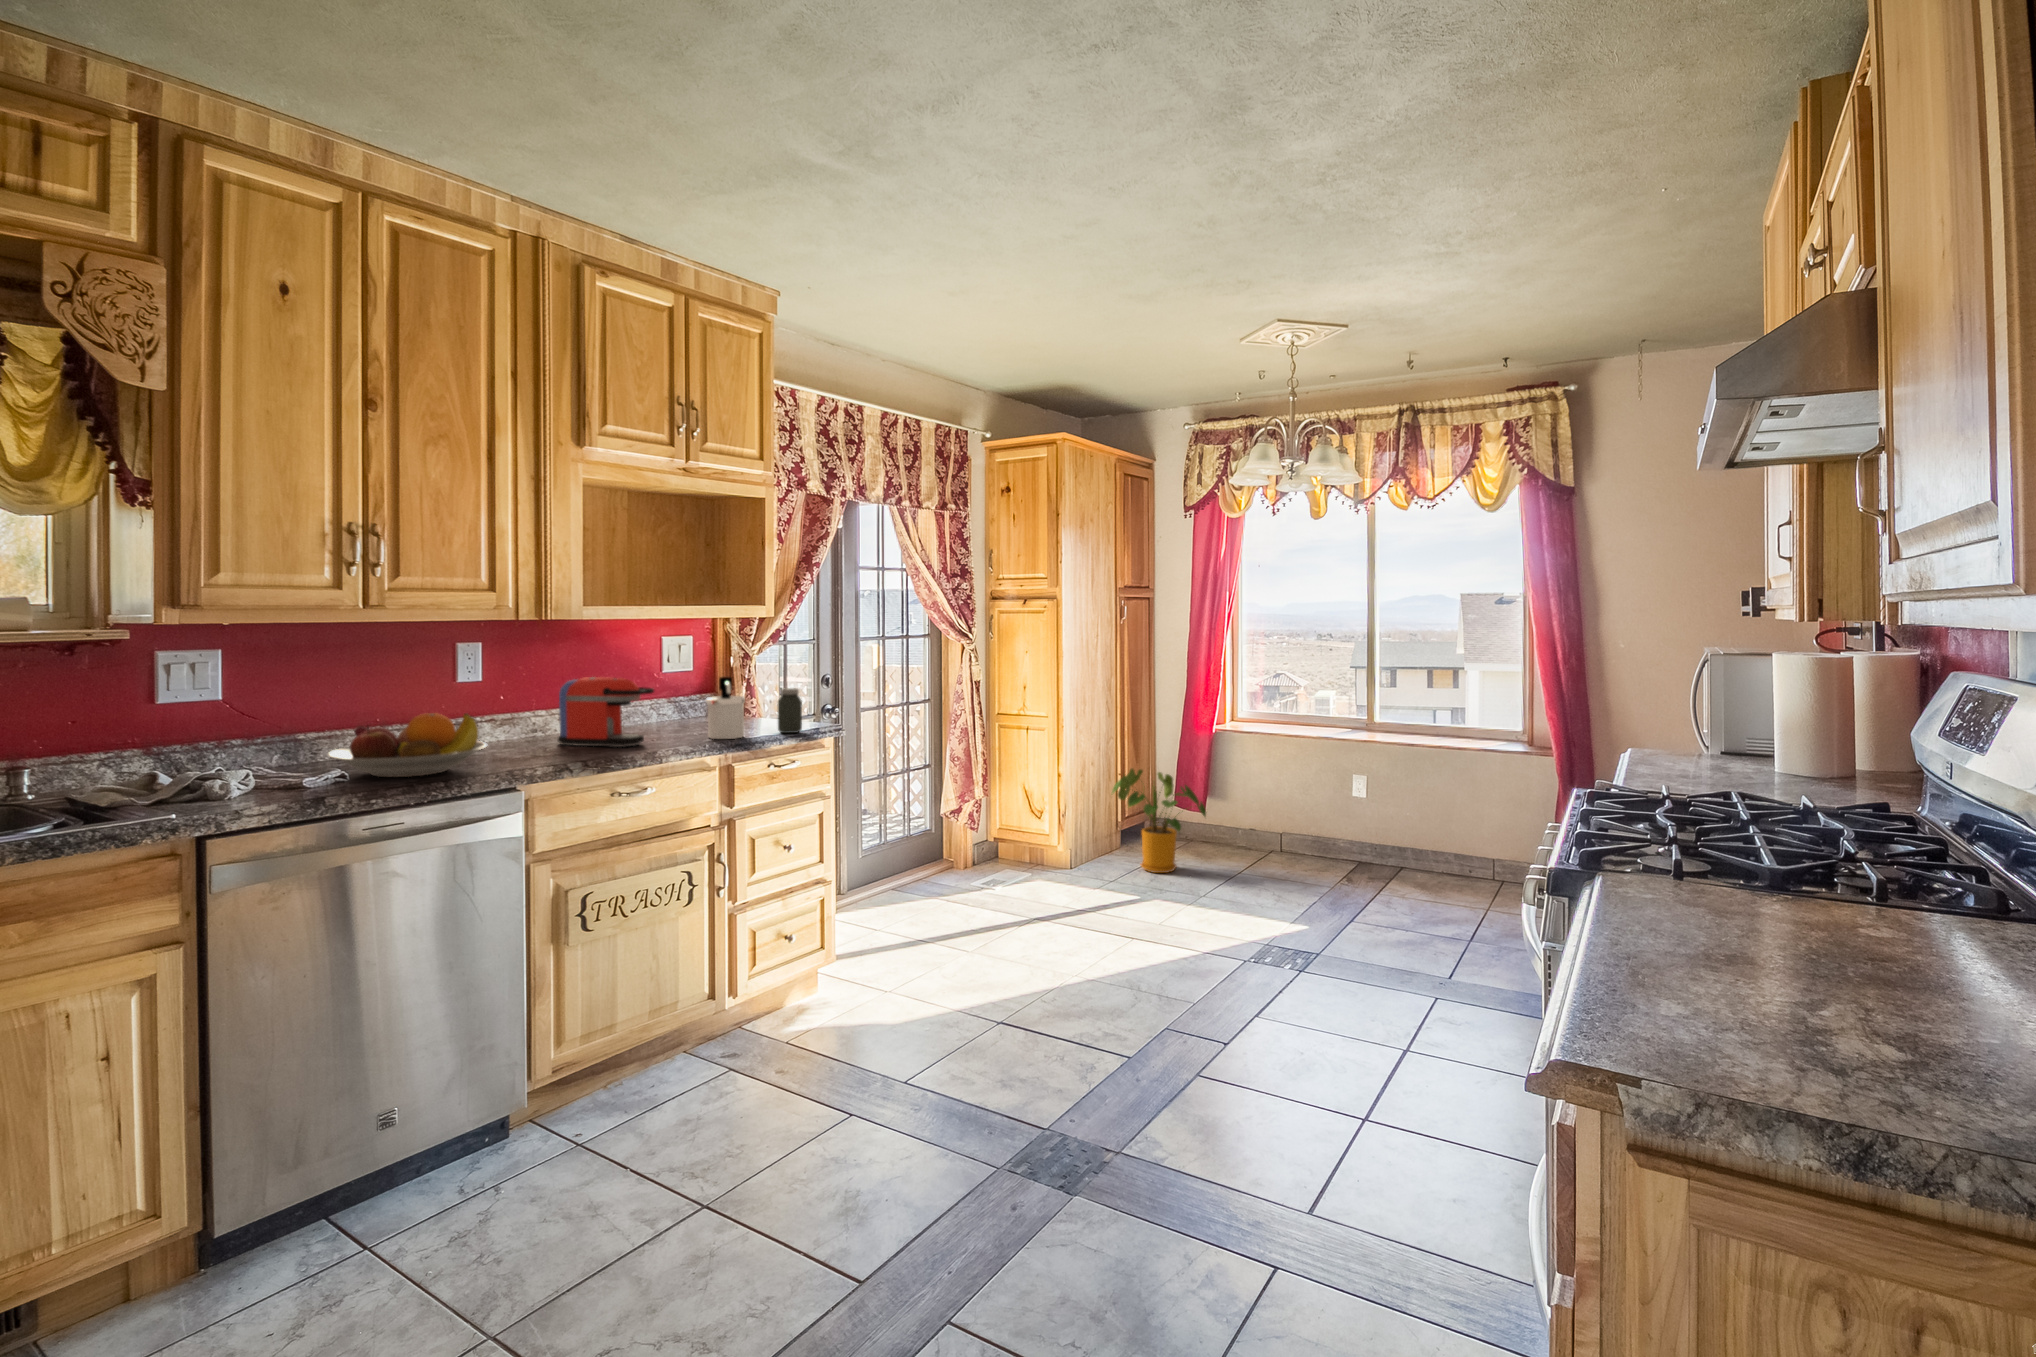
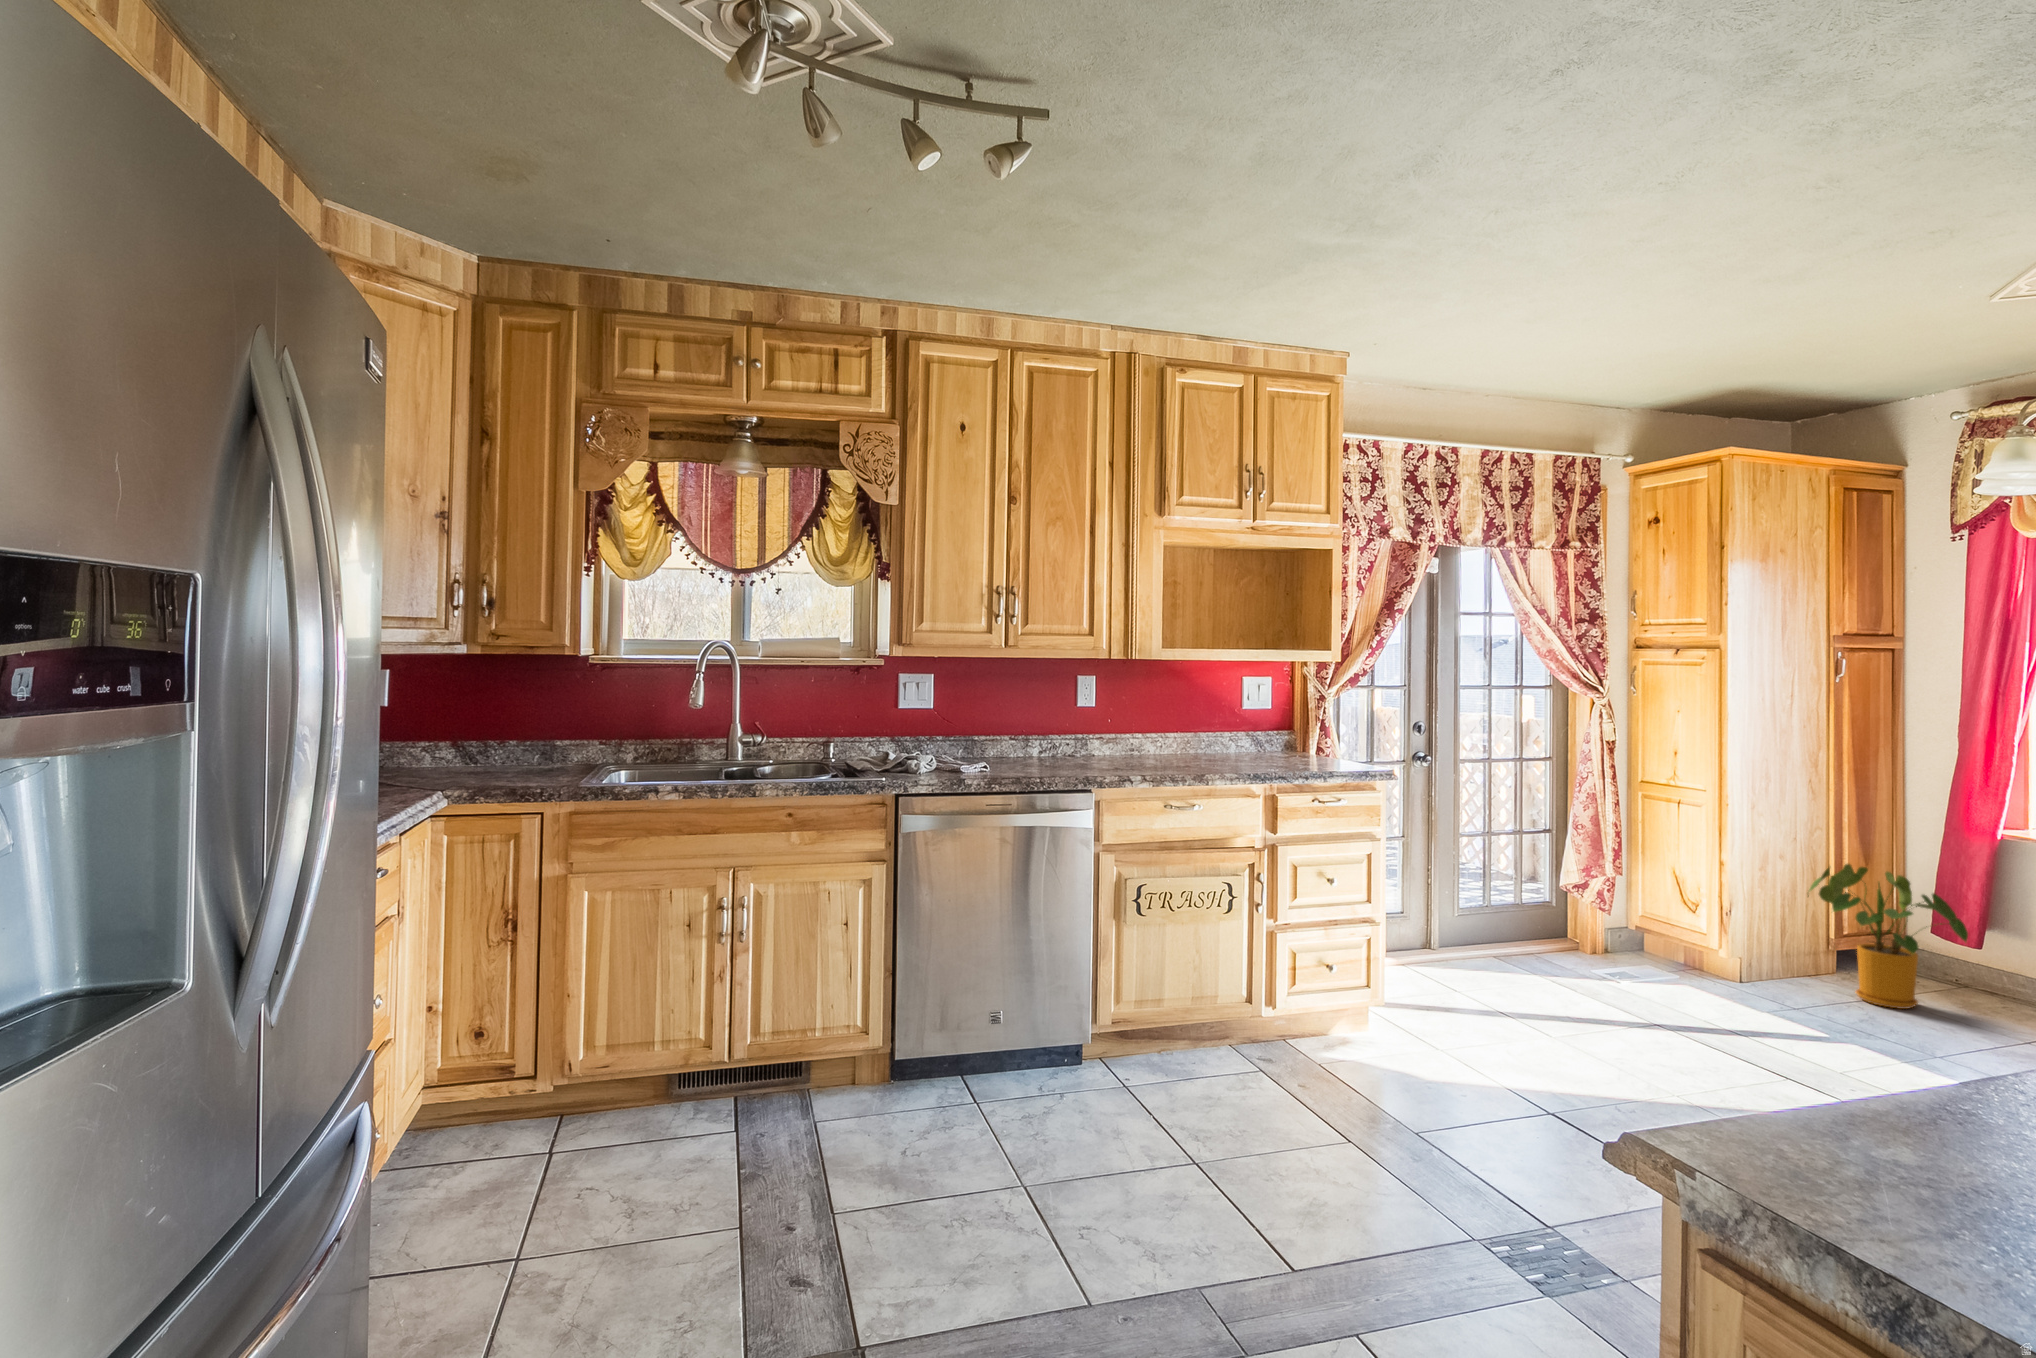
coffee maker: present [558,677,654,747] -> none [1141,707,1215,767]
soap dispenser: present [706,677,745,739] -> none [1265,712,1300,769]
jar: present [777,688,802,733] -> none [1333,727,1357,770]
fruit bowl: present [327,713,487,777] -> none [976,727,1078,772]

